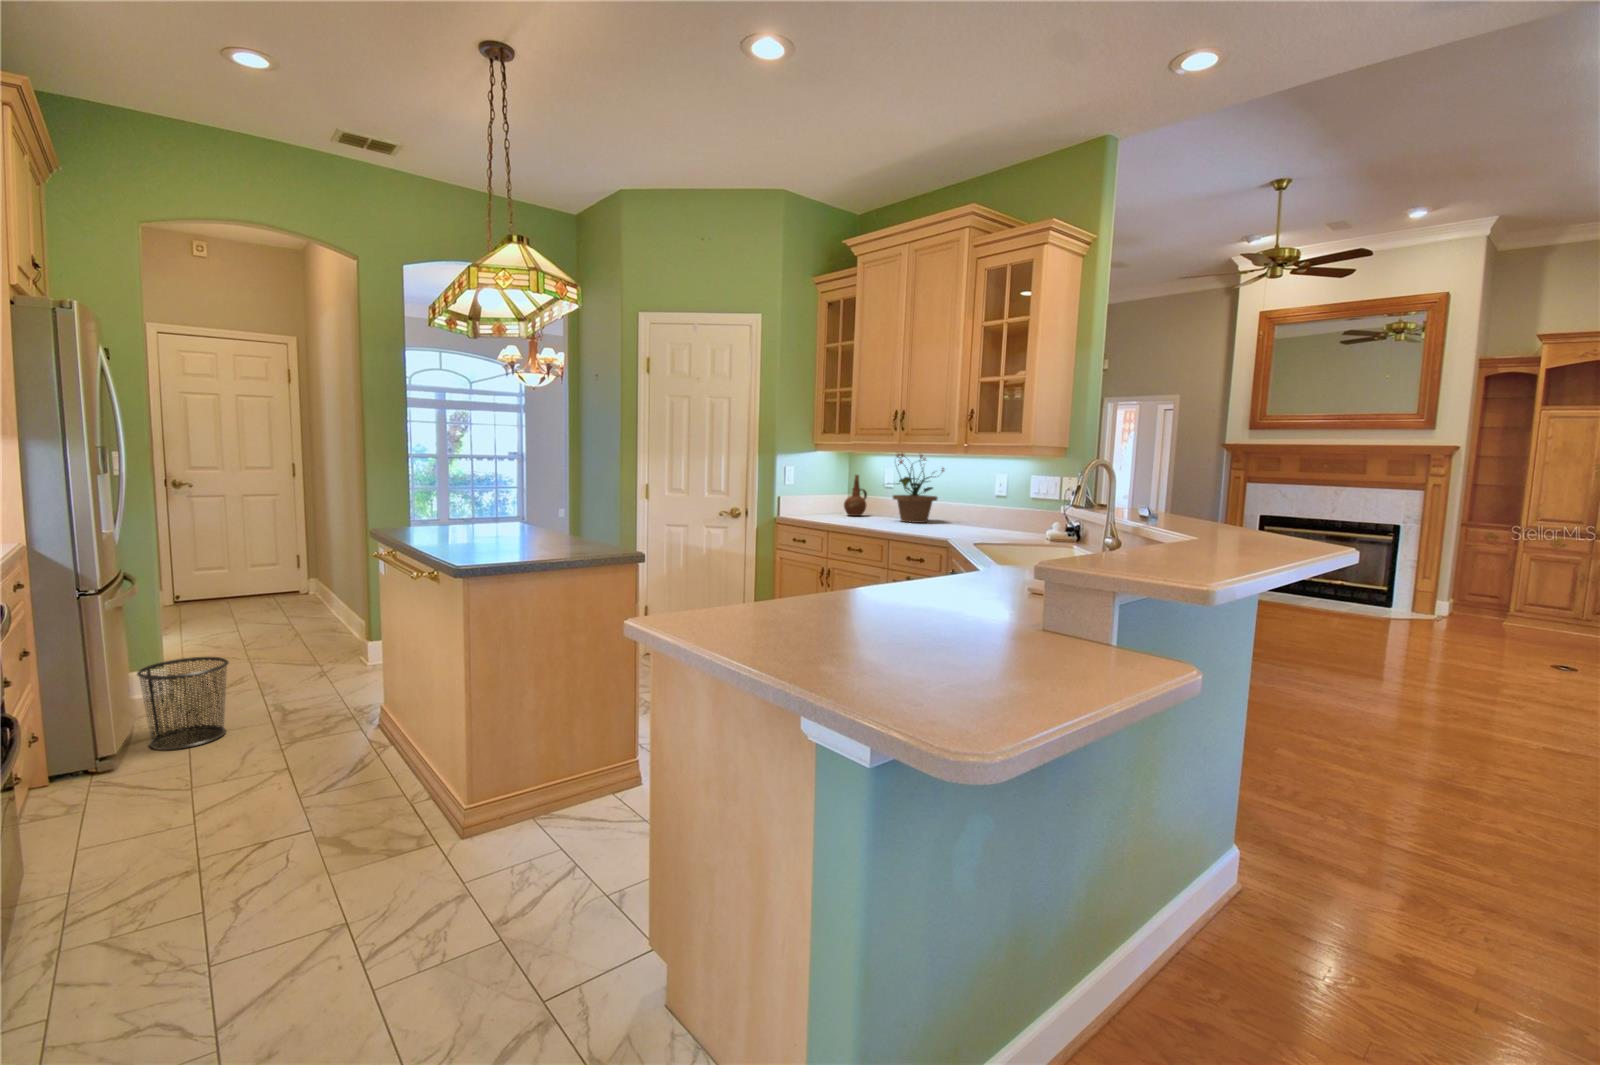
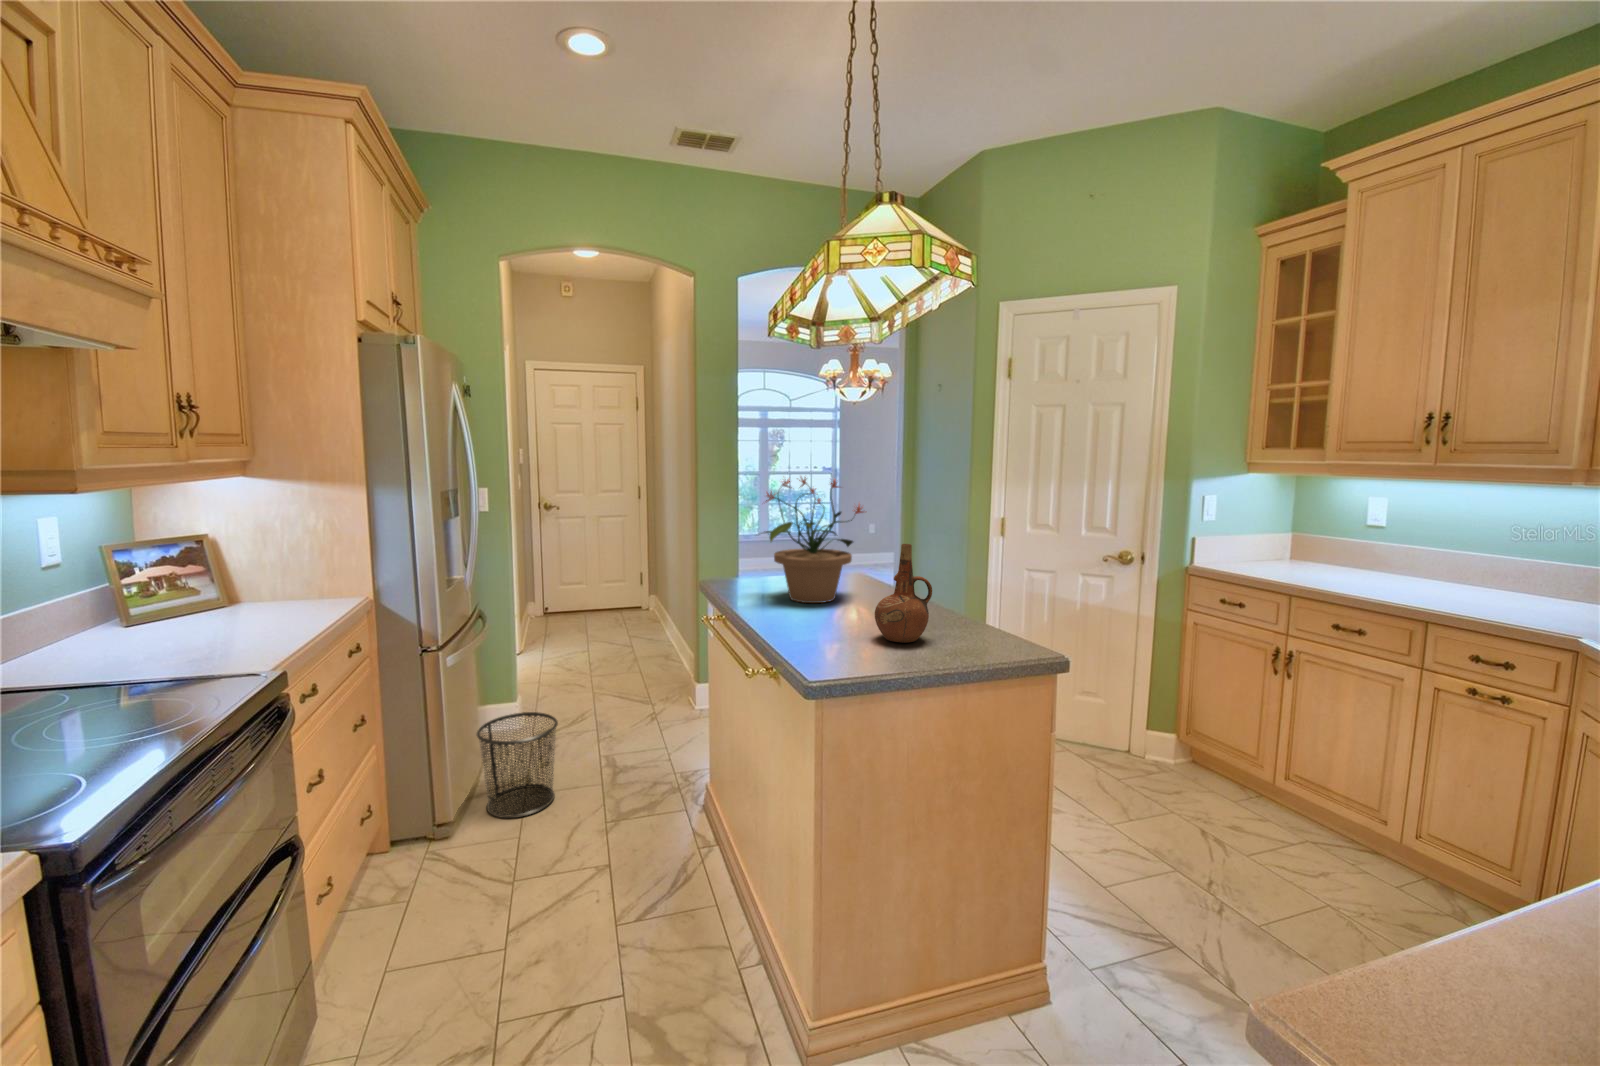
potted plant: present [893,453,945,523] -> present [764,477,863,603]
ceramic pitcher: present [844,475,867,516] -> present [875,544,932,643]

